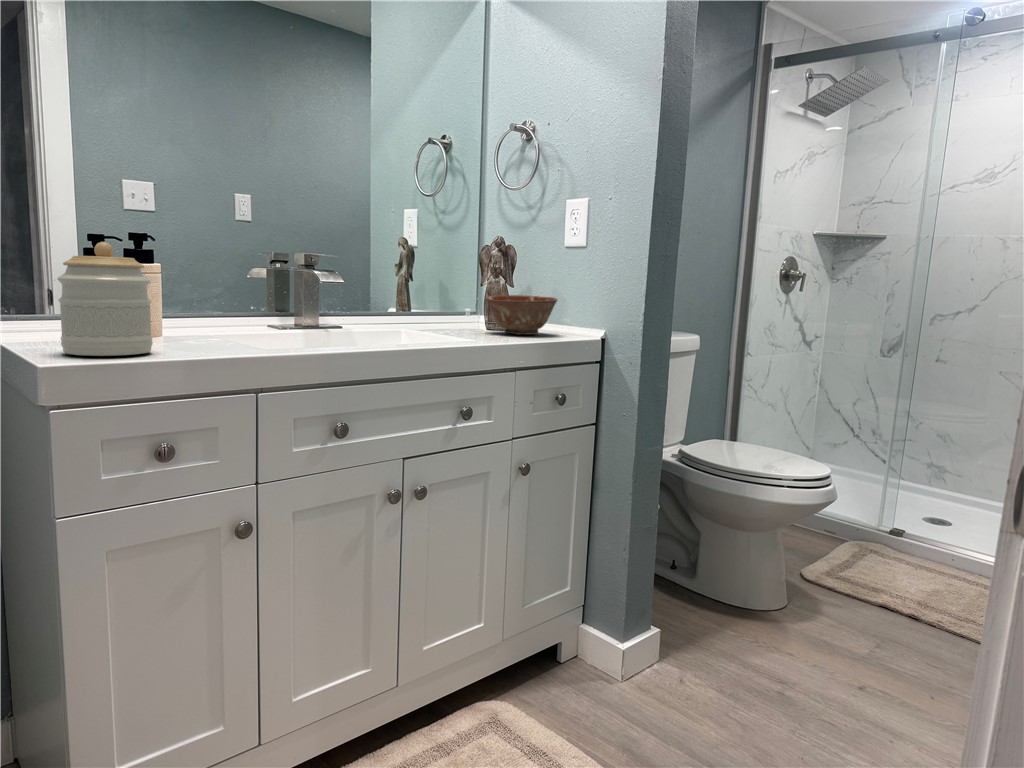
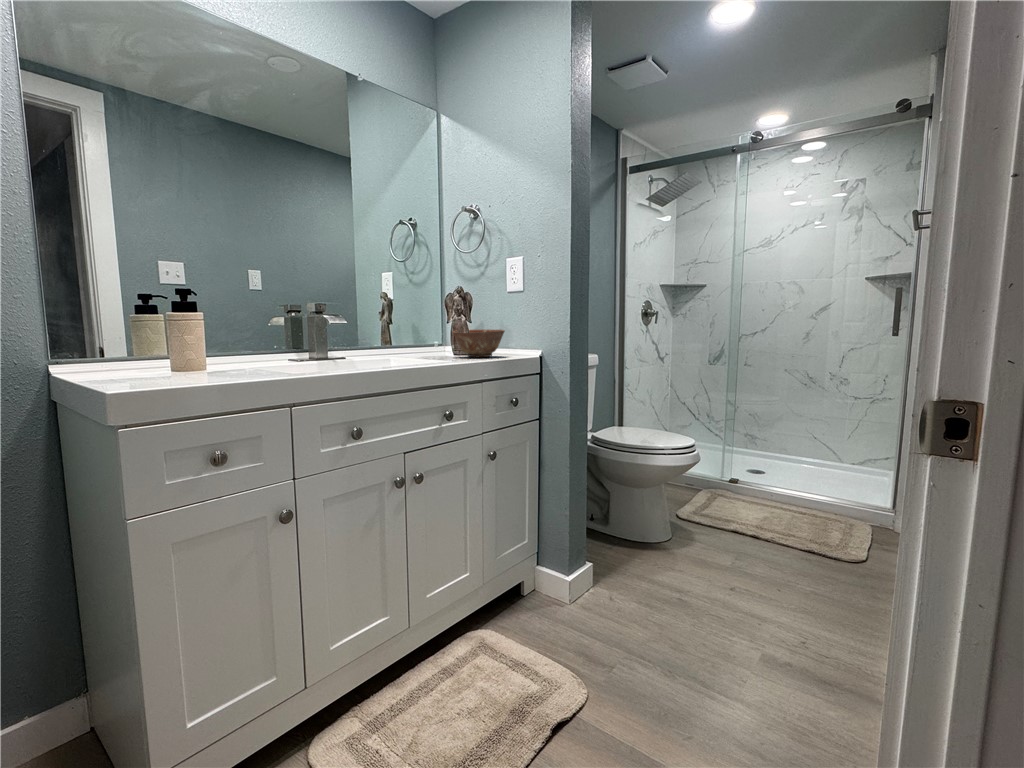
jar: present [57,242,153,356] -> none [124,291,207,383]

